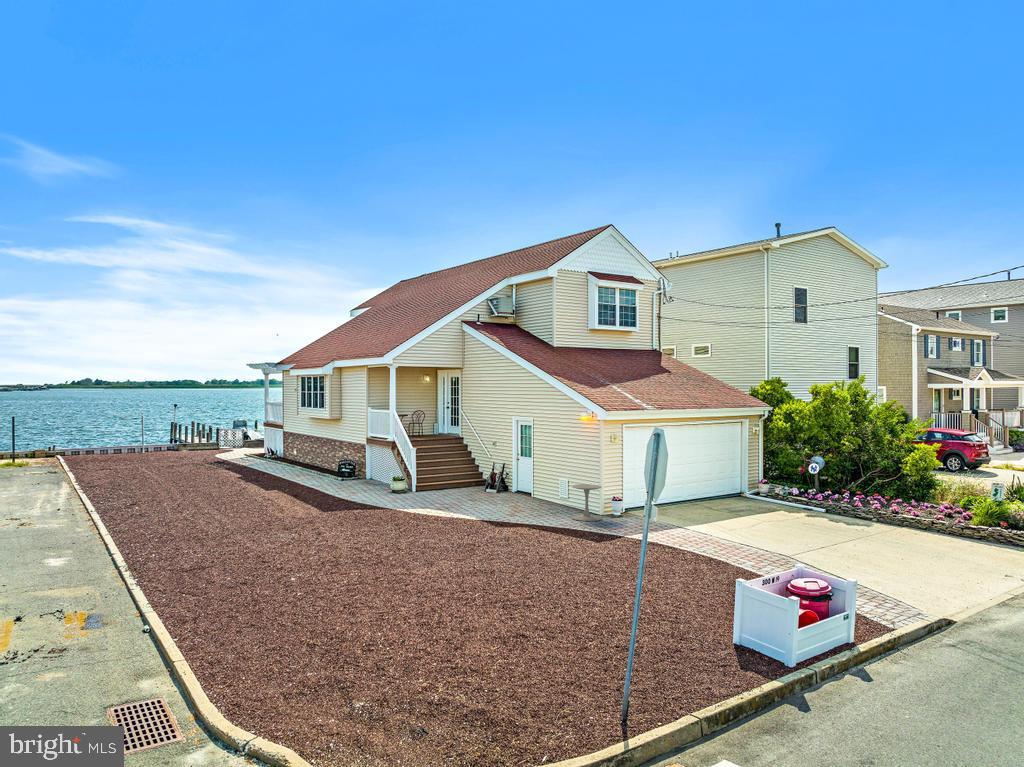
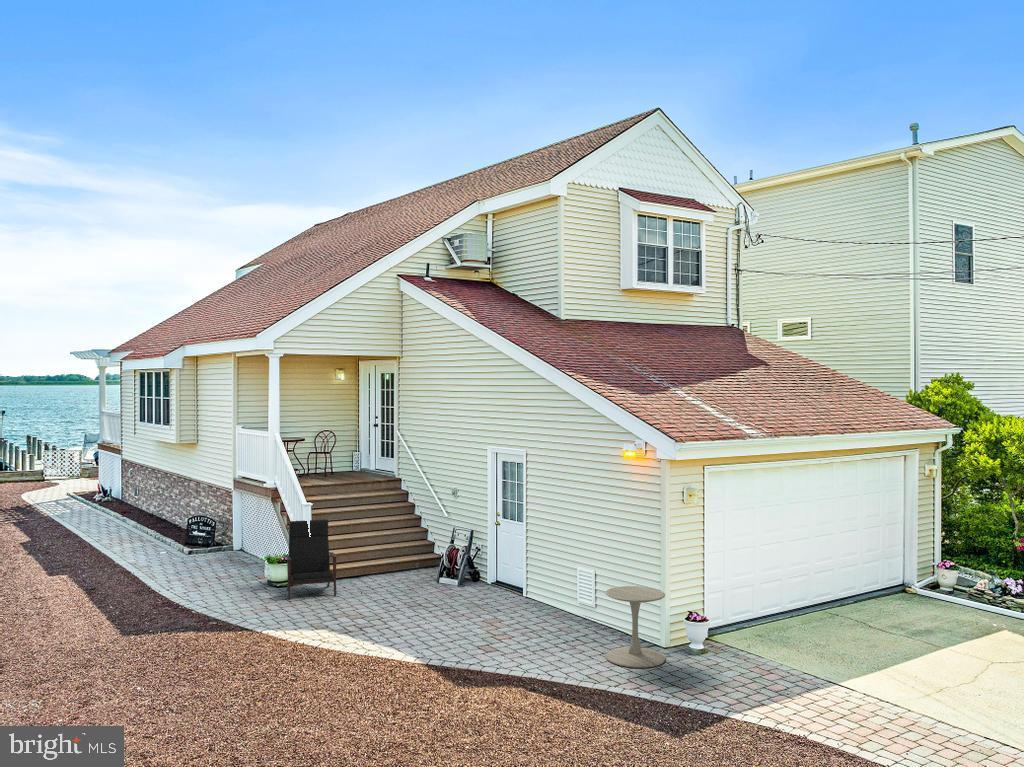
lounge chair: none [403,457,432,498] -> present [285,519,338,599]

